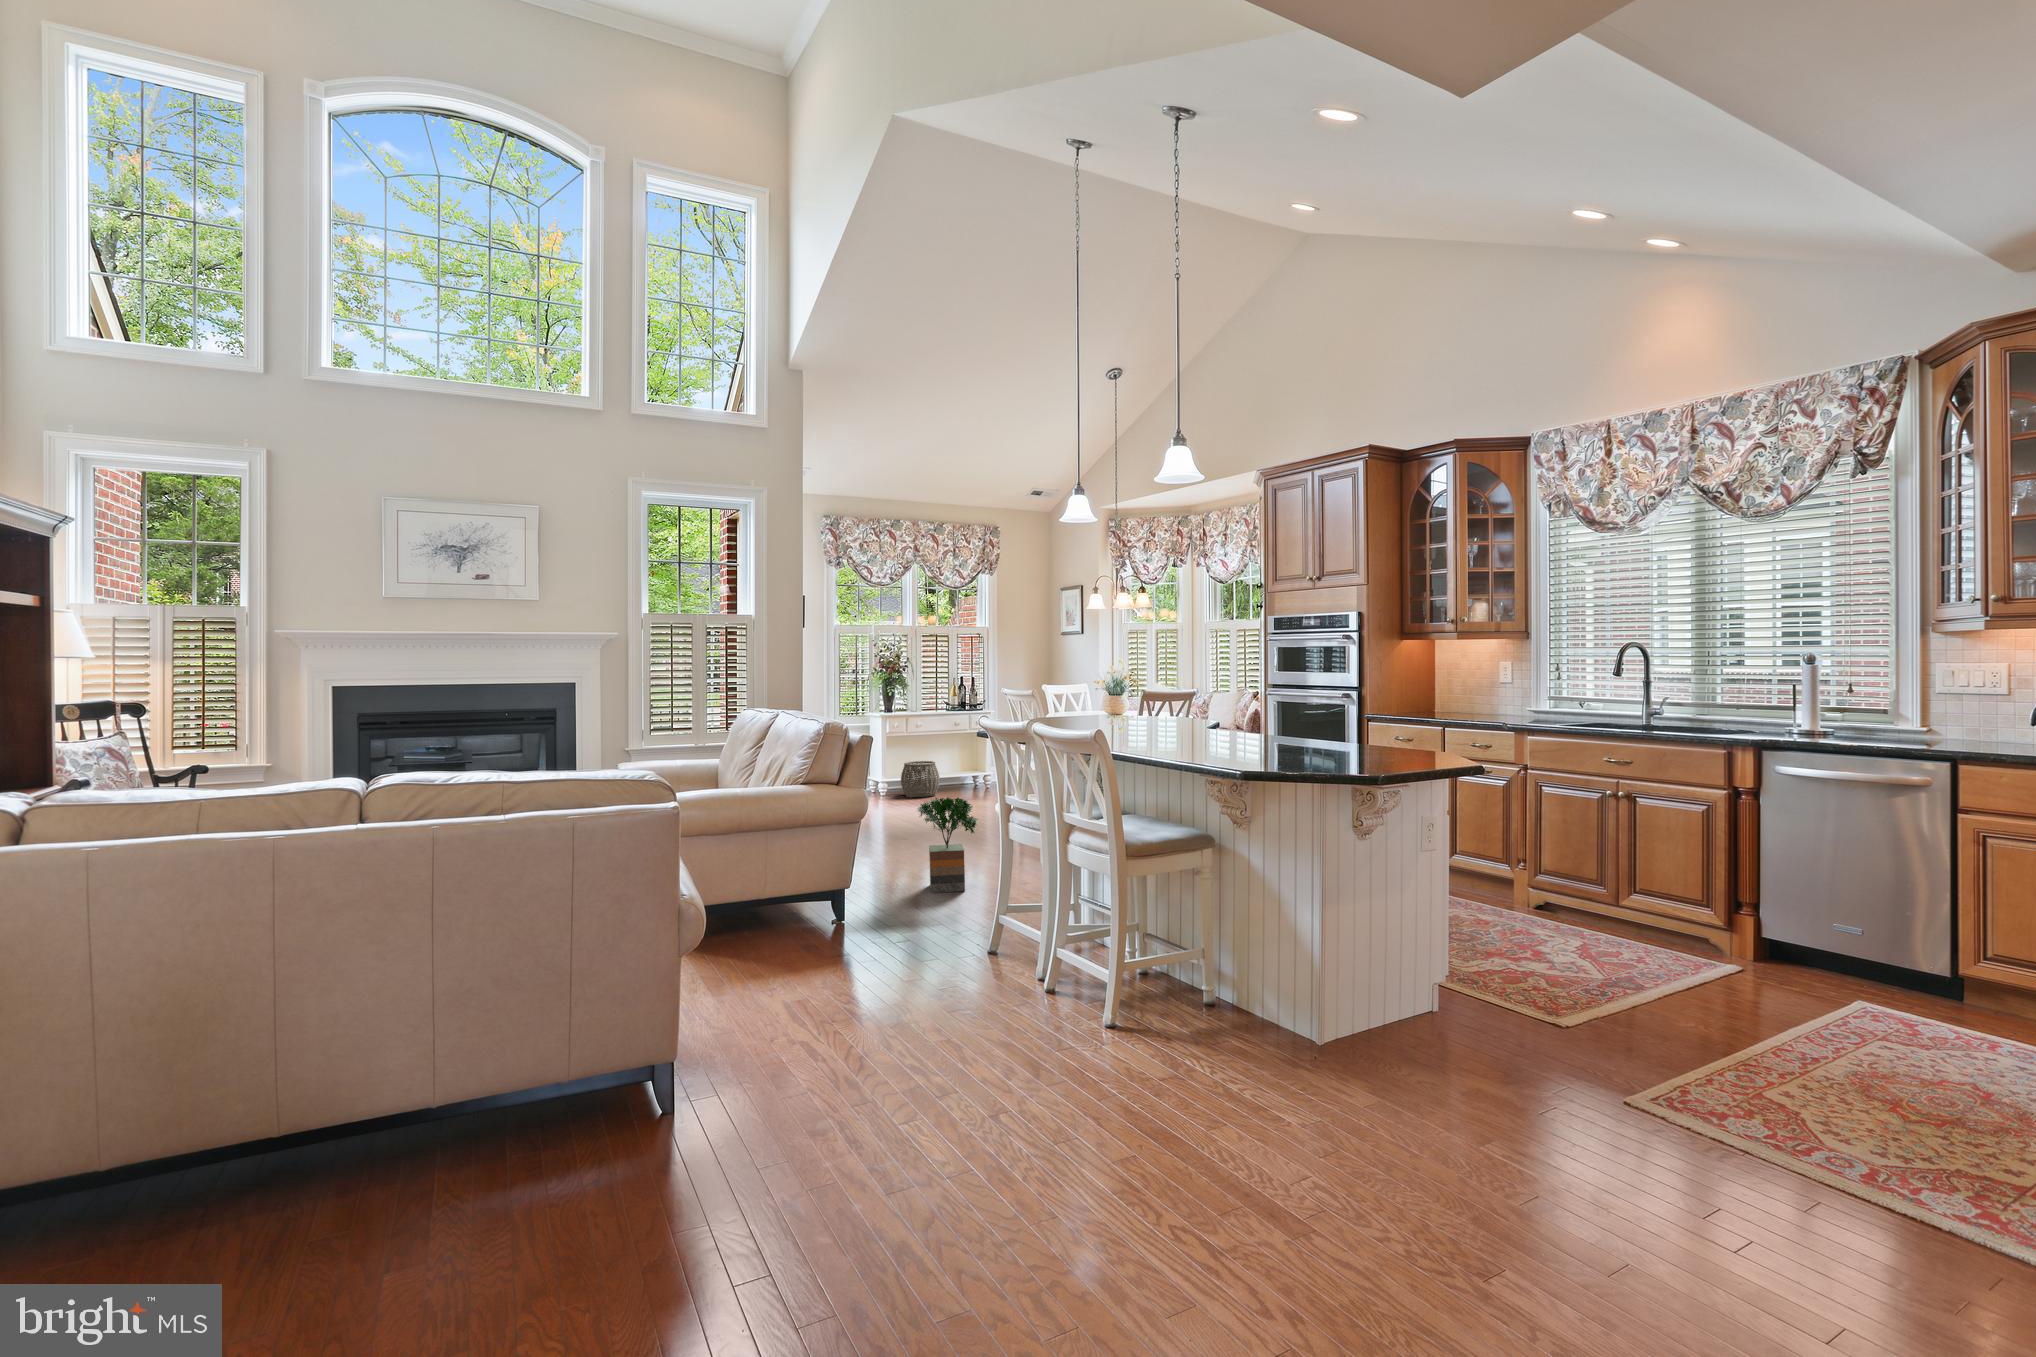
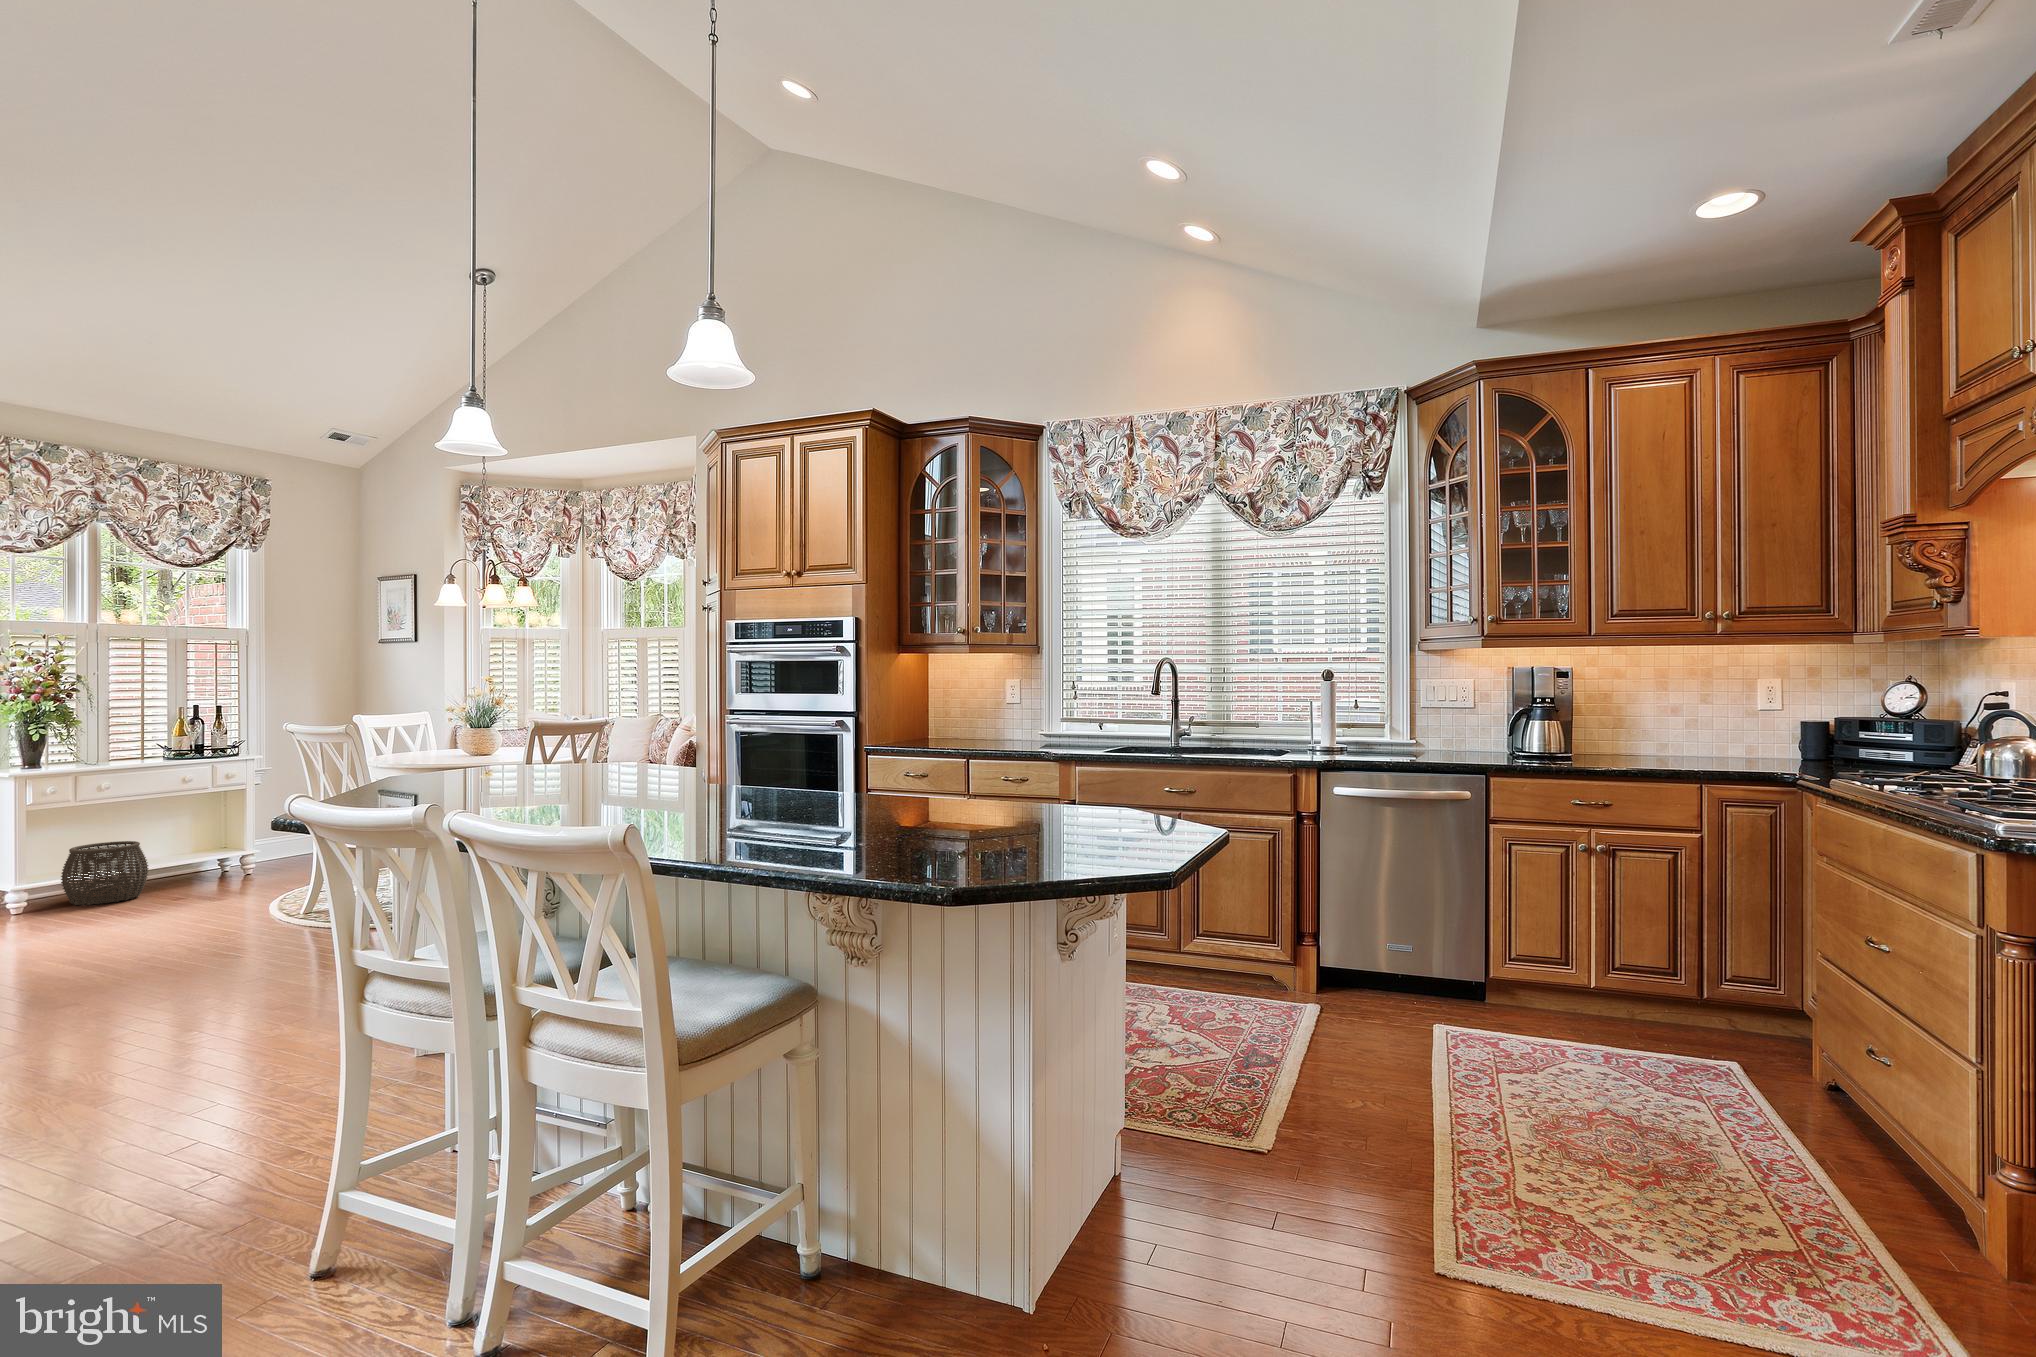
potted tree: present [918,797,978,893] -> none [104,926,262,1127]

